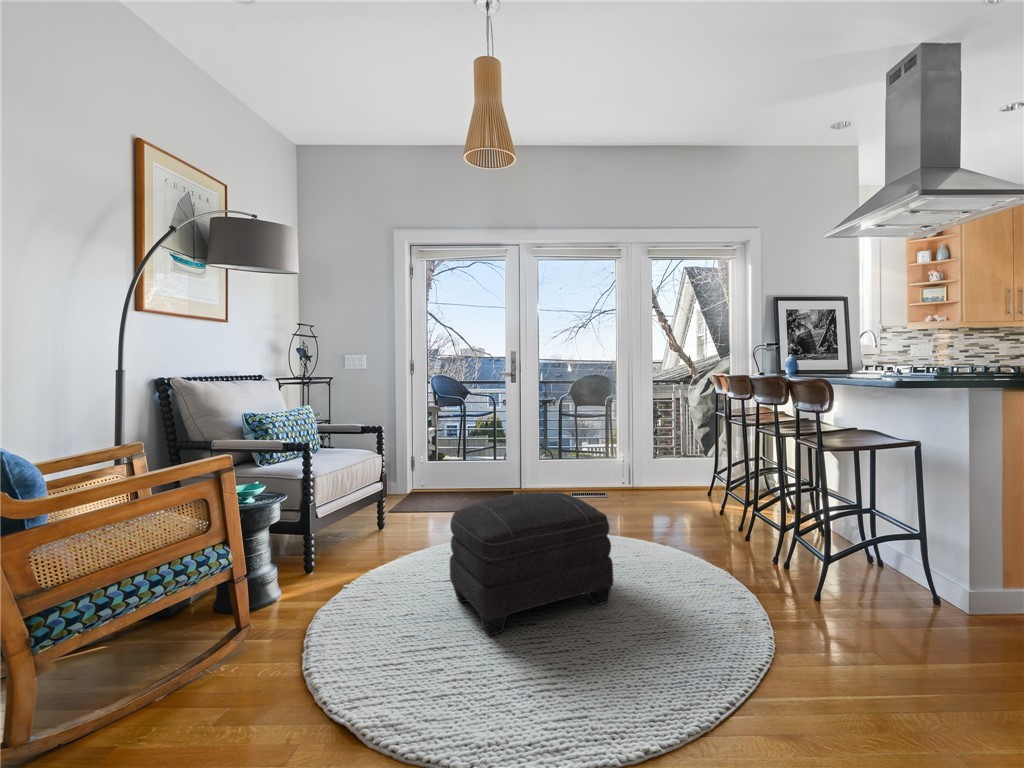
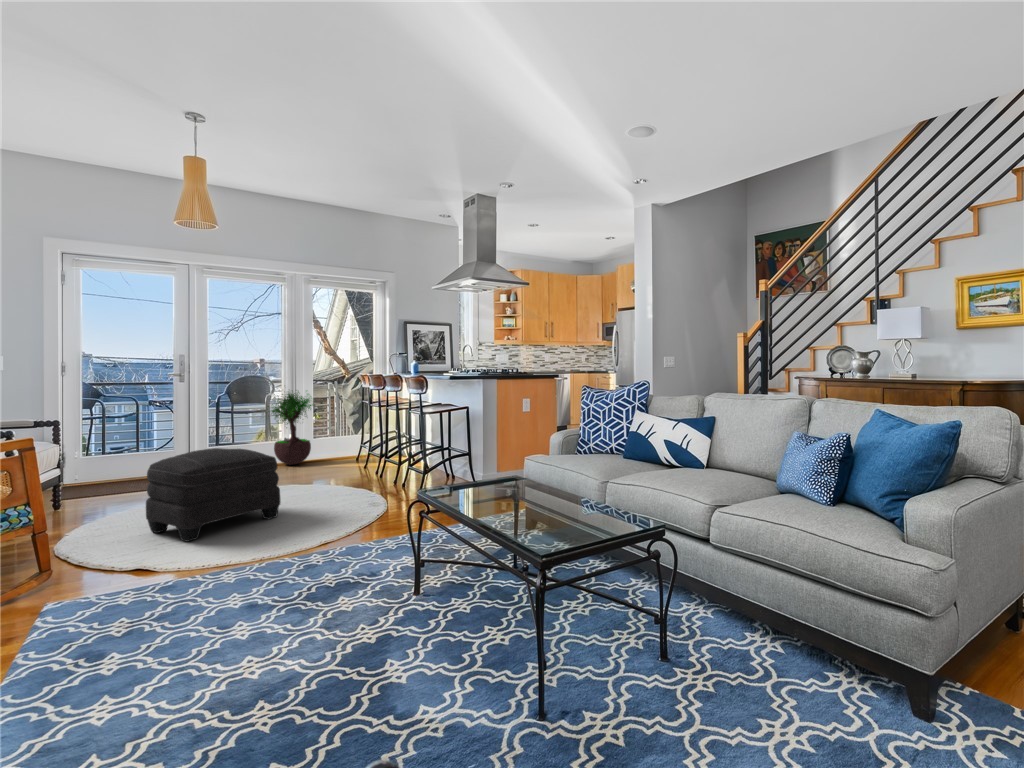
potted tree: none [596,392,657,489] -> present [271,392,313,465]

